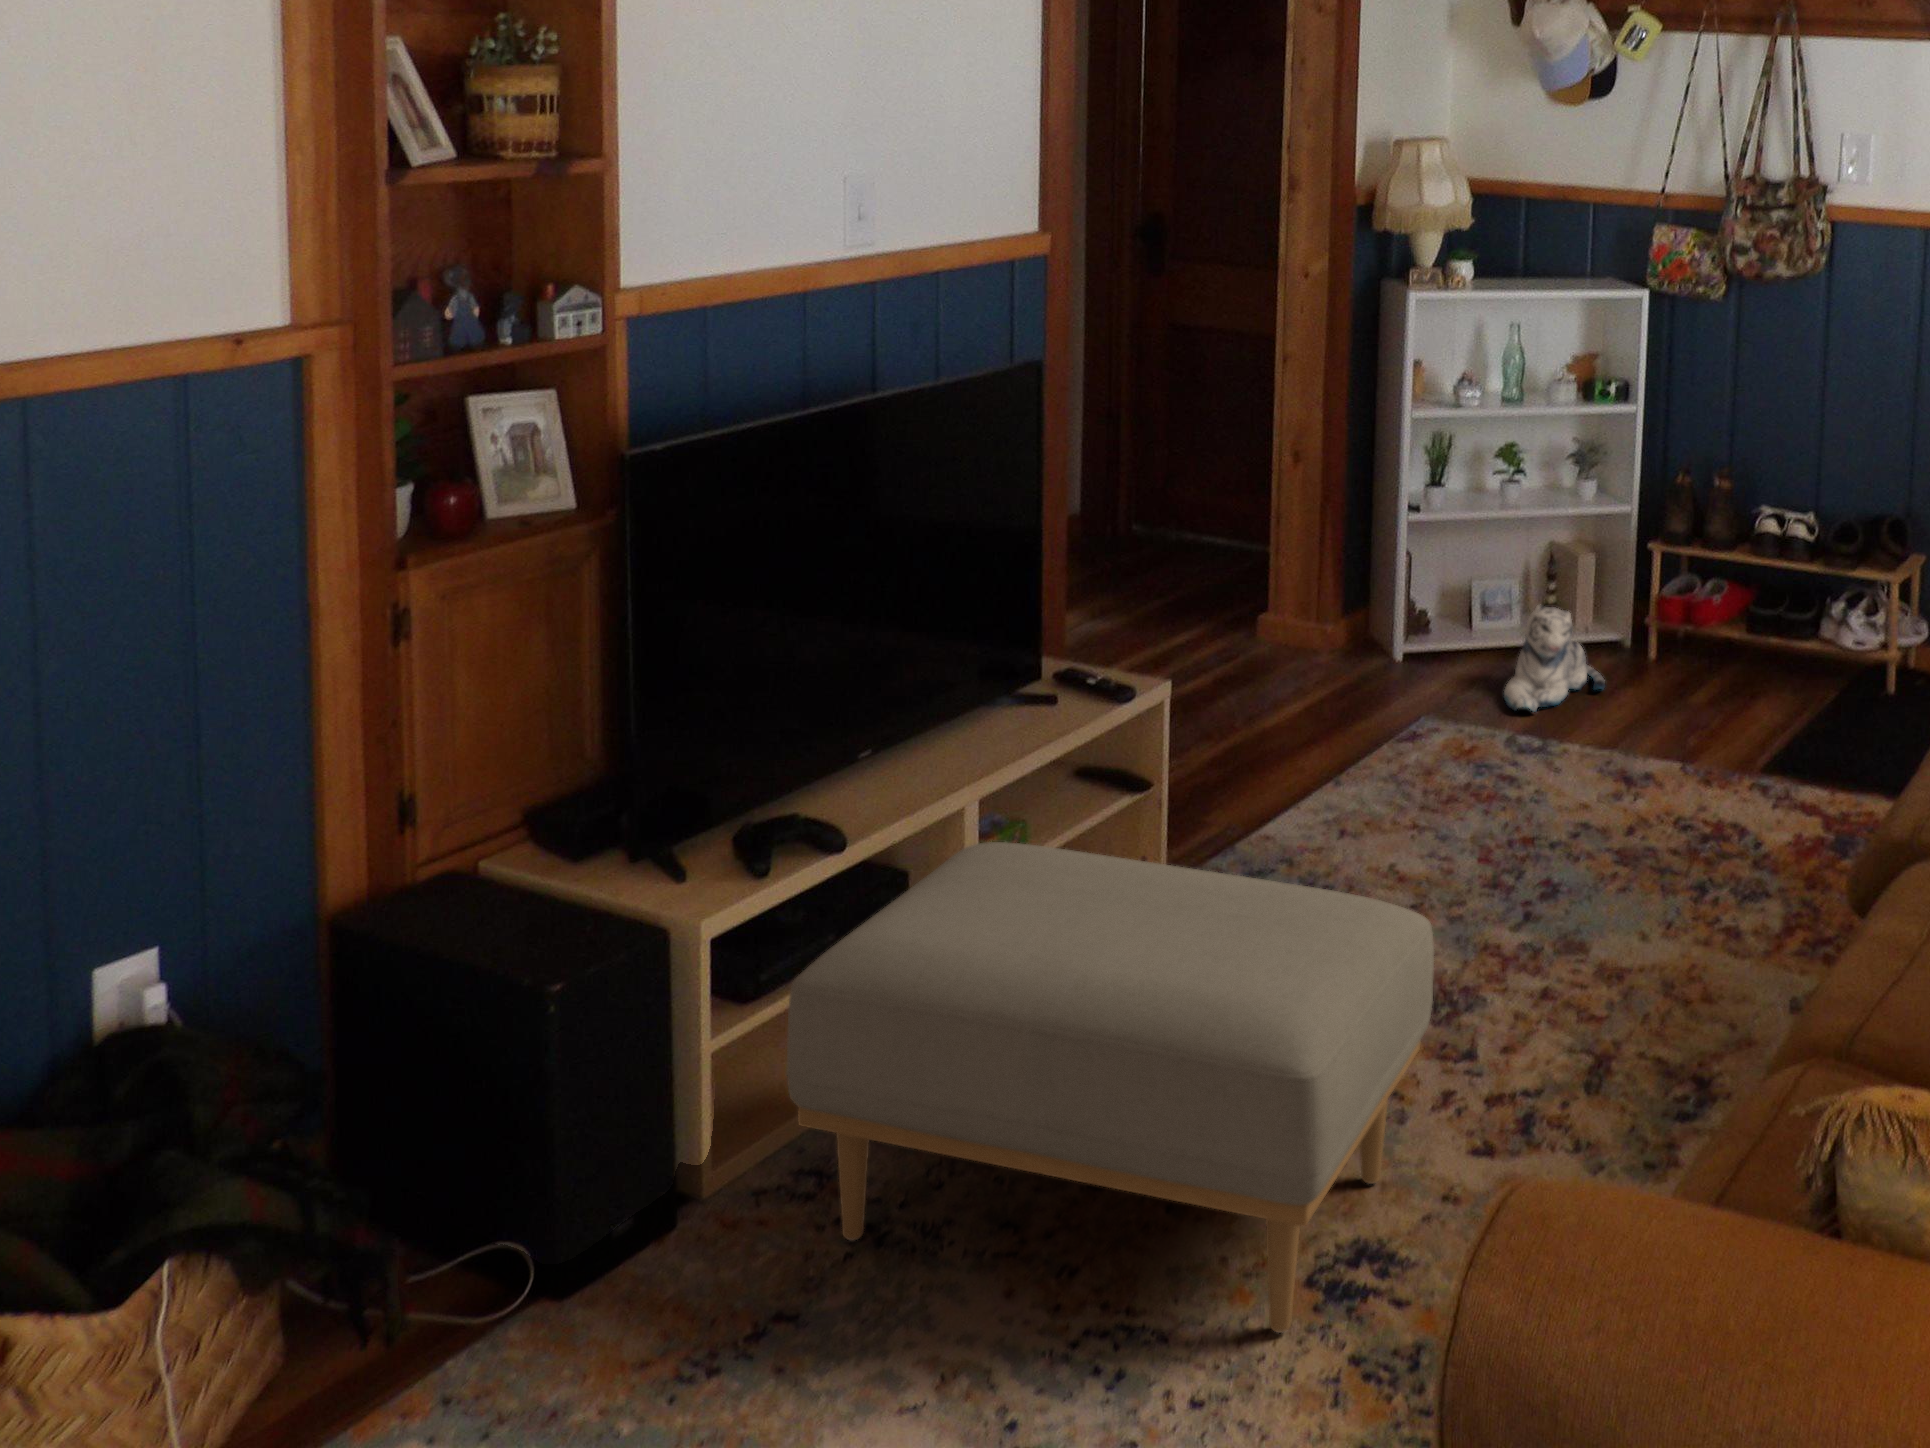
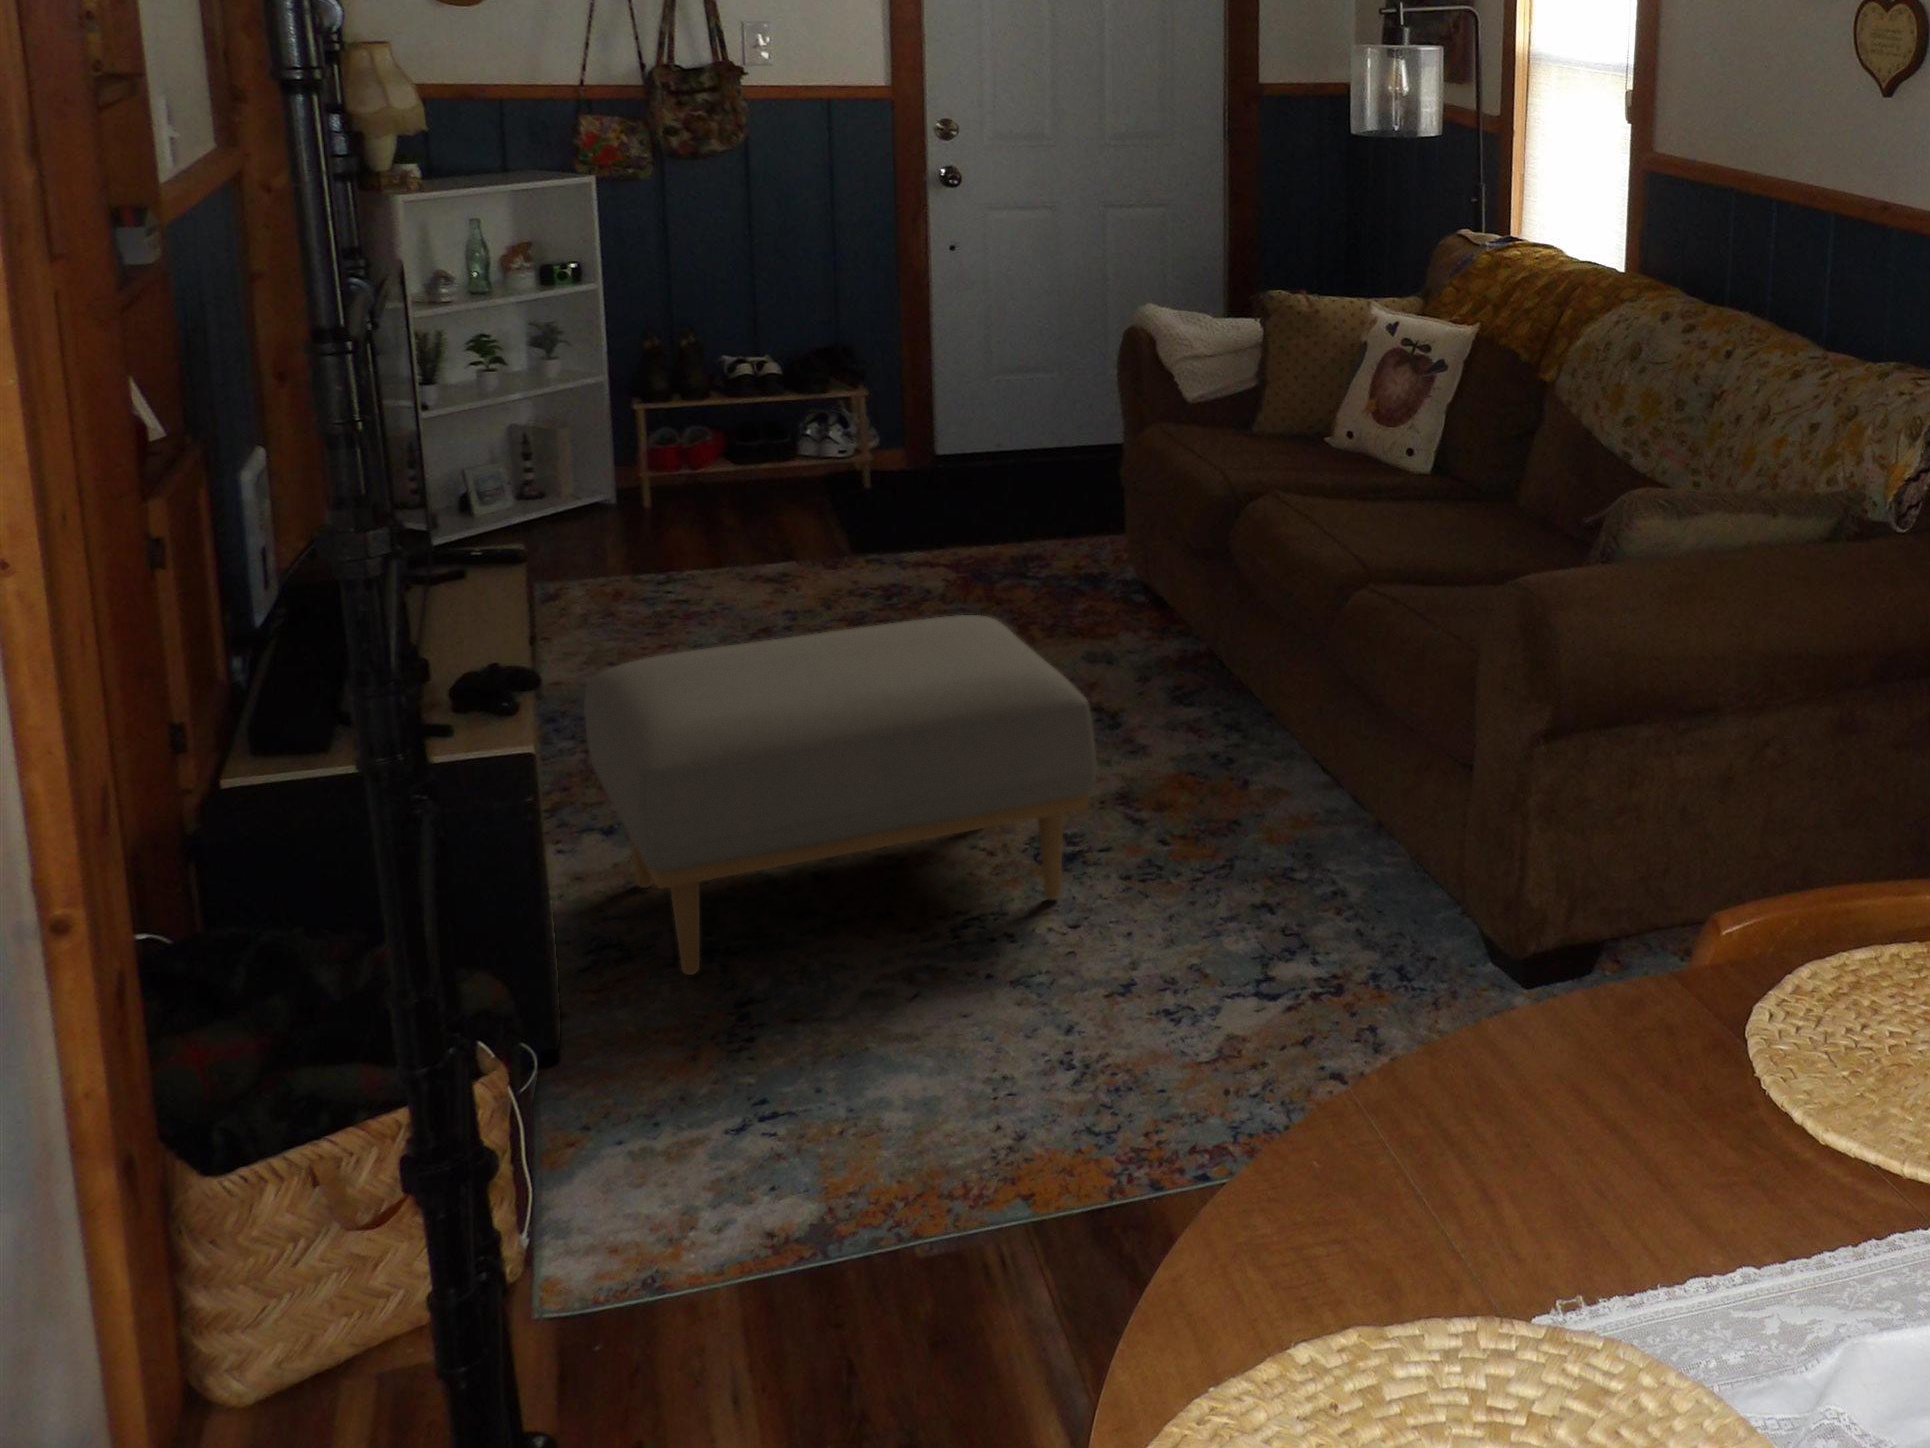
plush toy: present [1504,604,1605,711] -> none [570,466,660,561]

